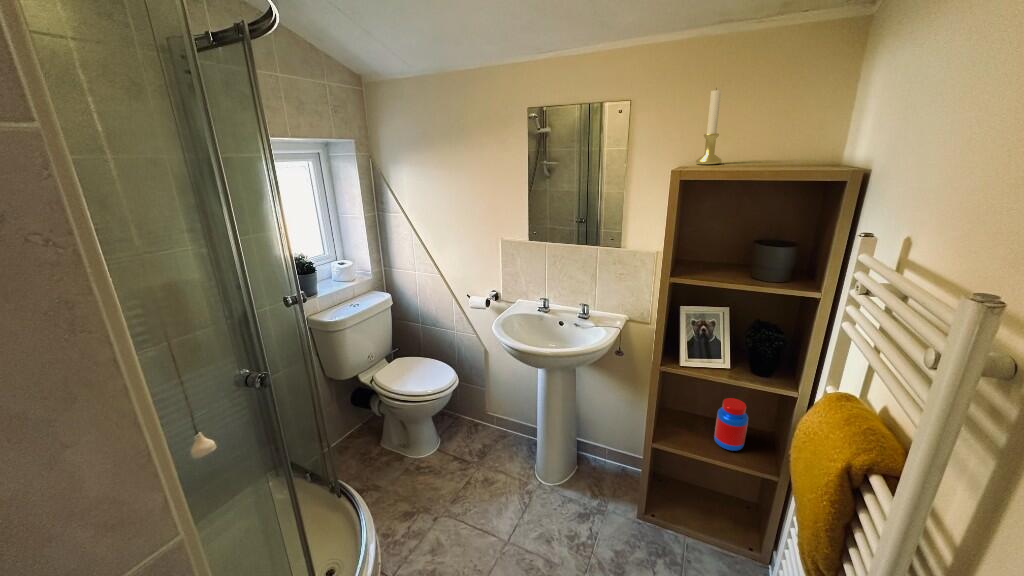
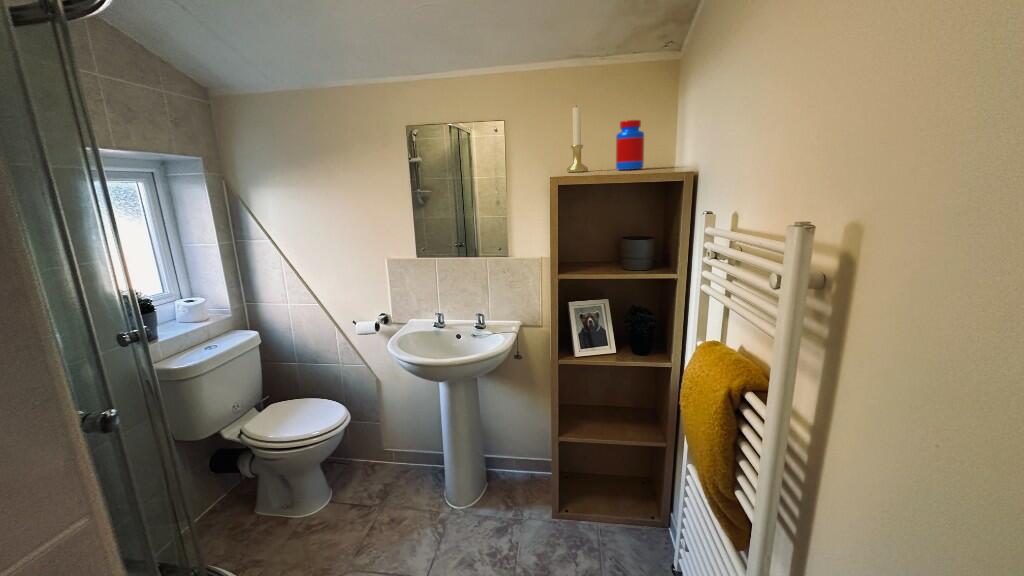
jar: present [714,398,748,451] -> present [616,120,644,170]

